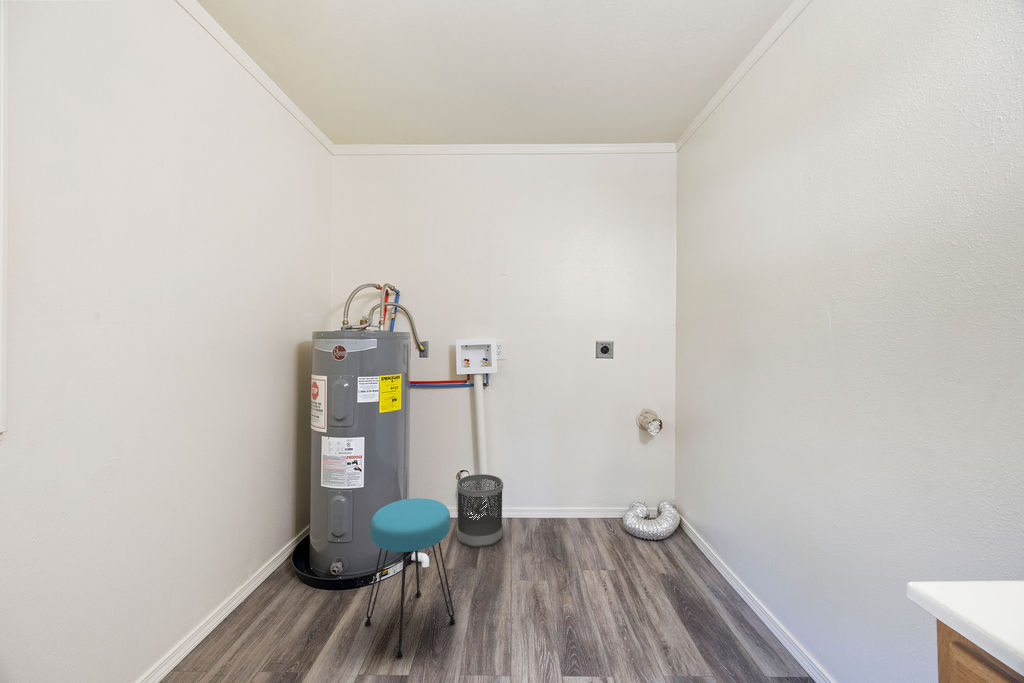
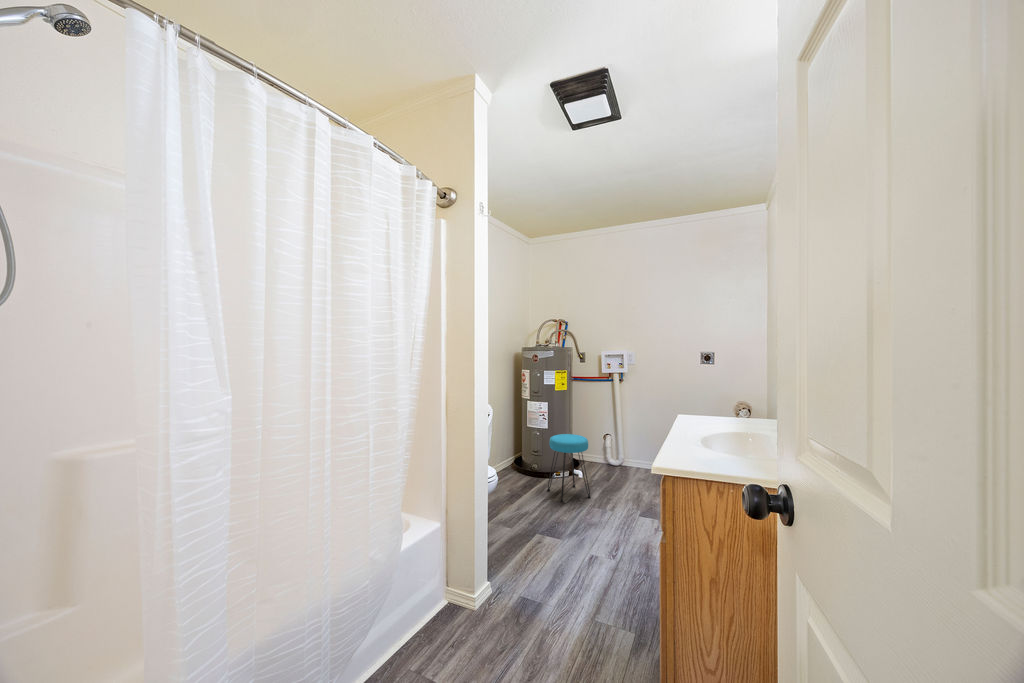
wastebasket: present [457,474,503,547] -> none [601,436,630,478]

